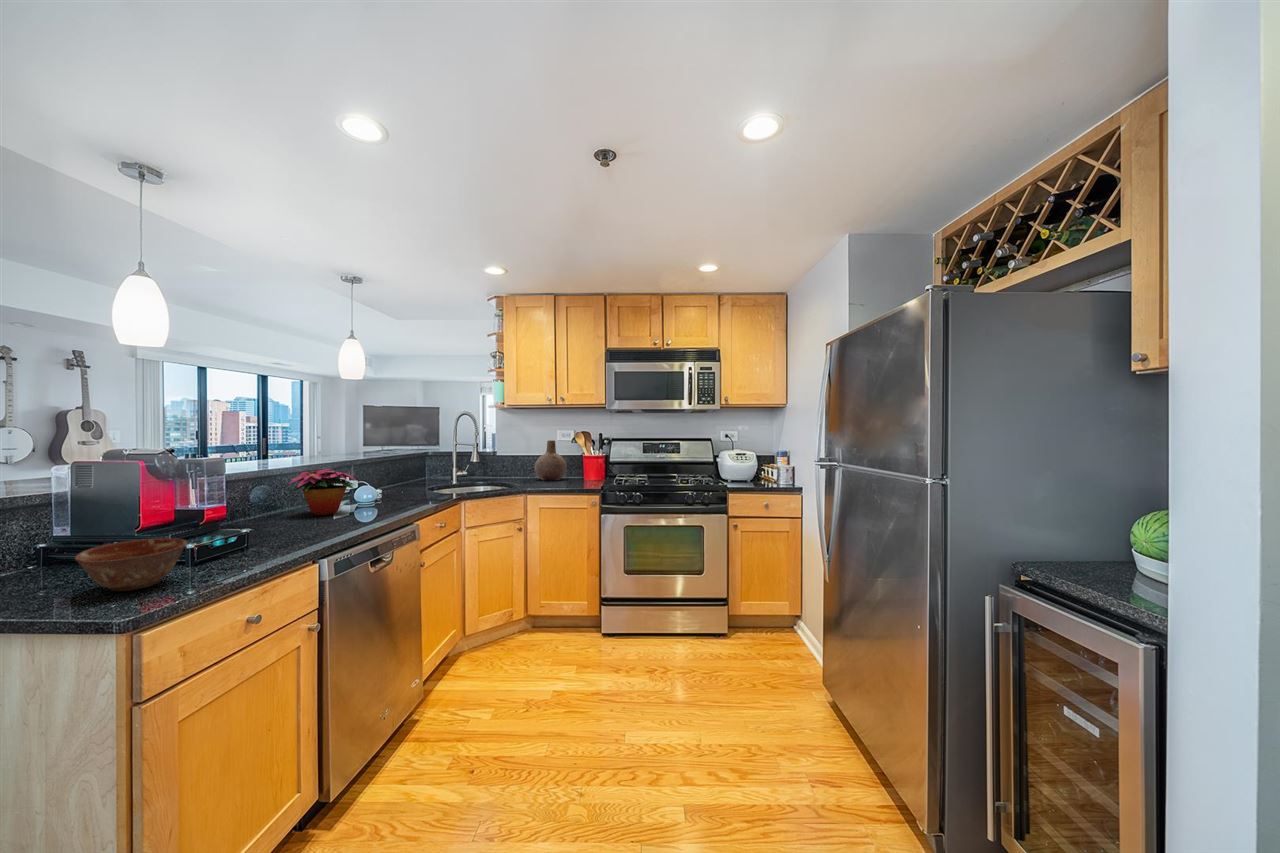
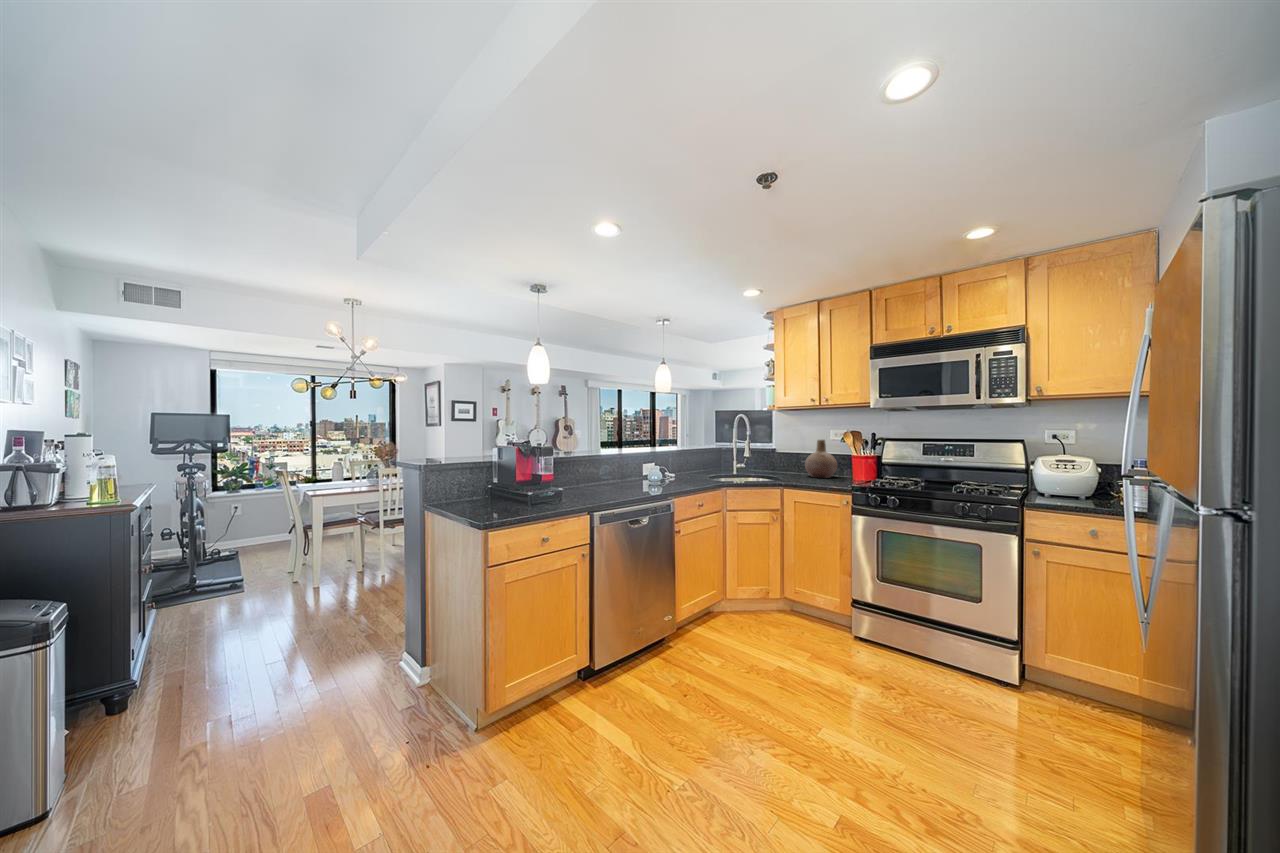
flower arrangement: present [288,469,357,515] -> none [600,456,644,488]
ceramic bowl: present [75,538,187,591] -> none [481,488,522,512]

